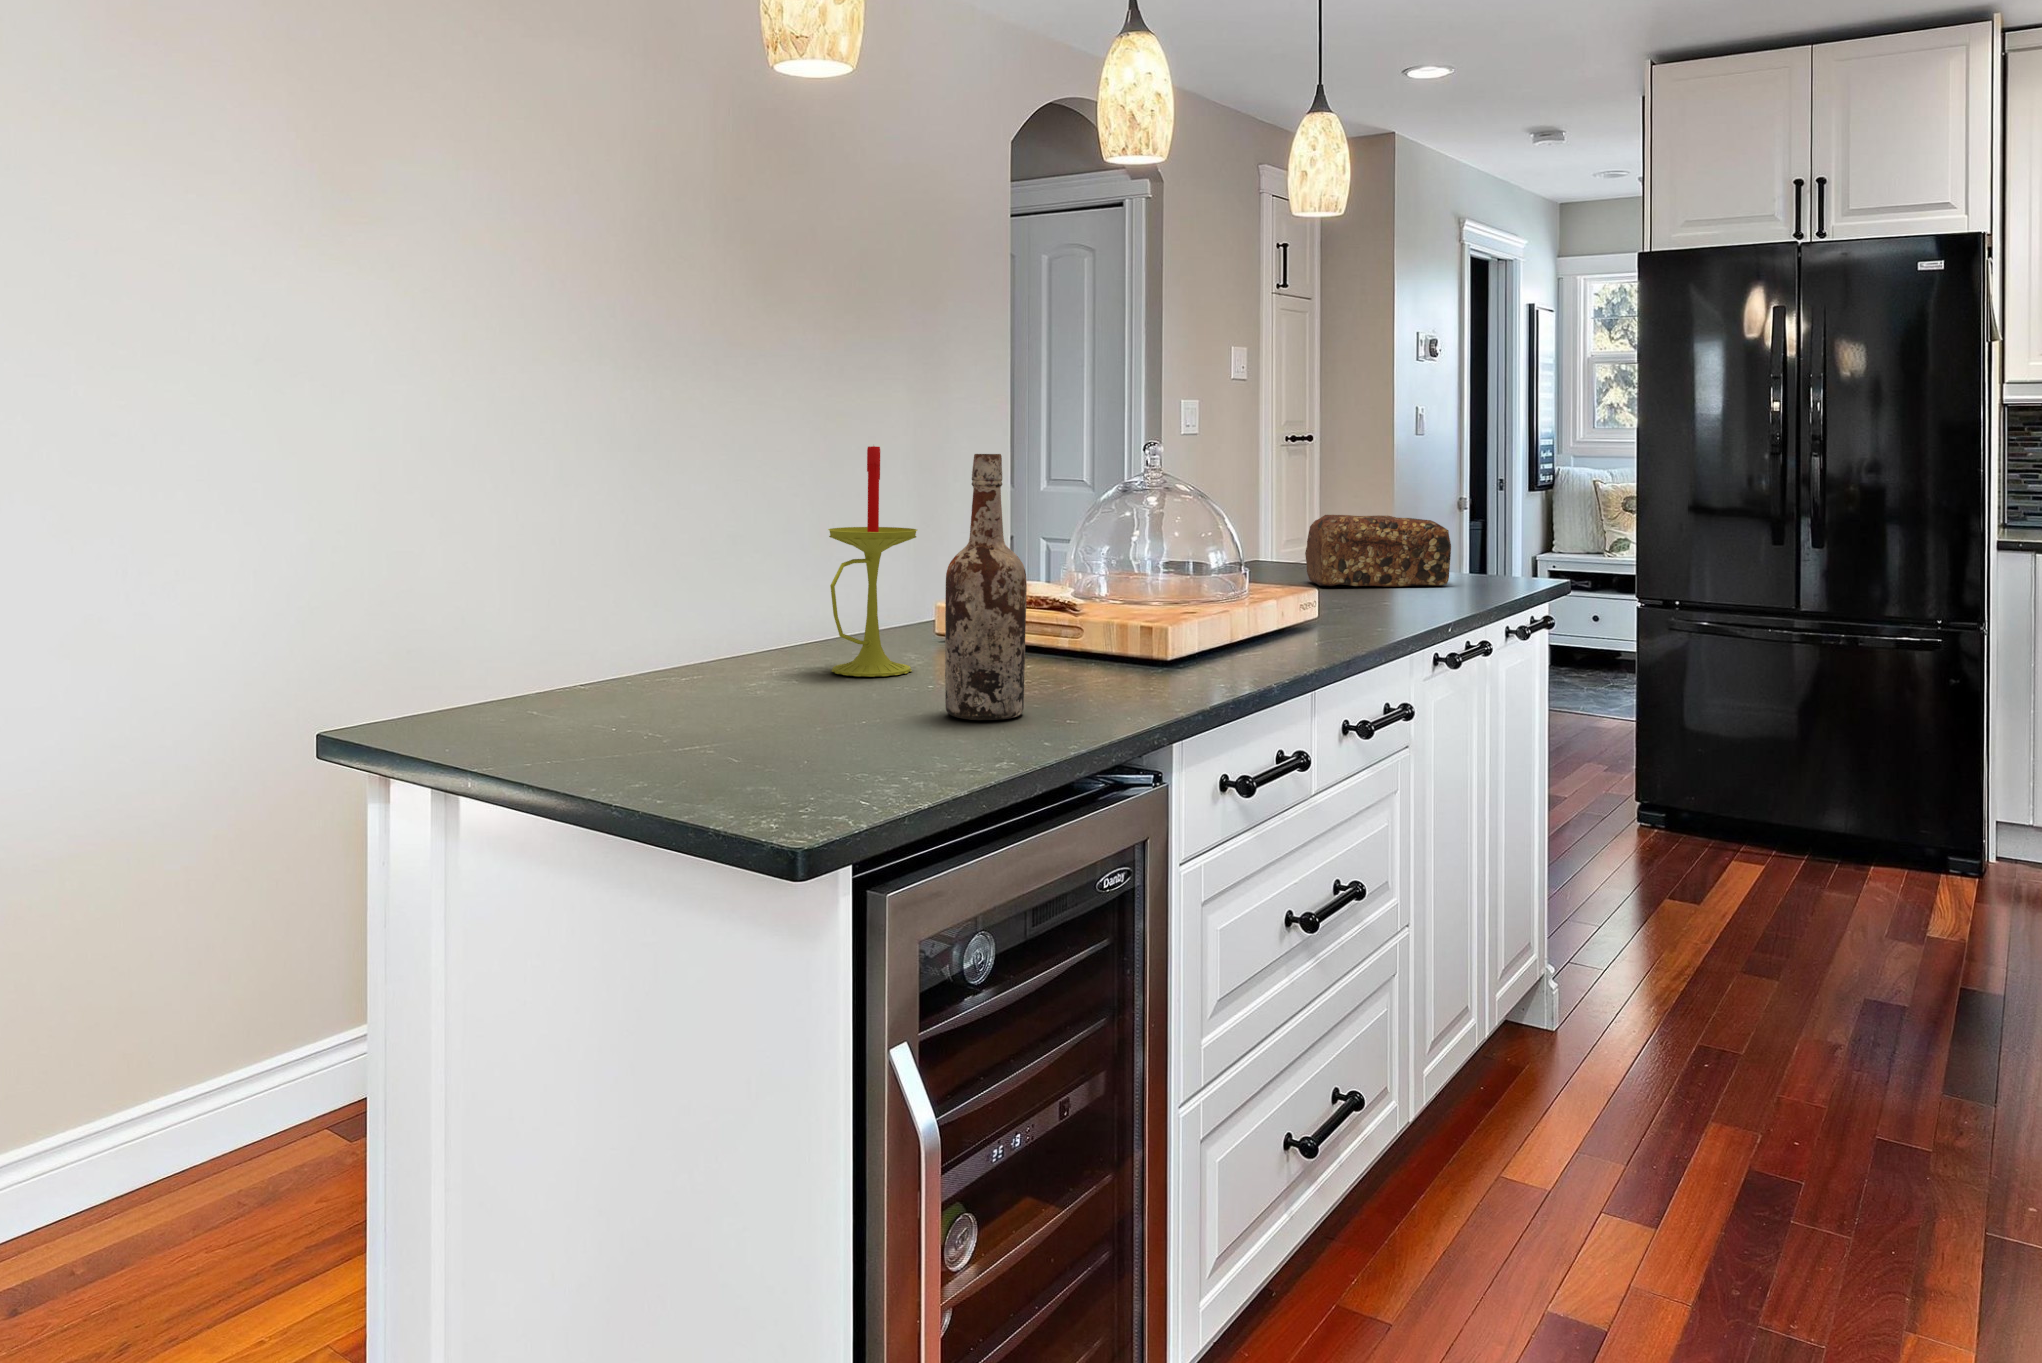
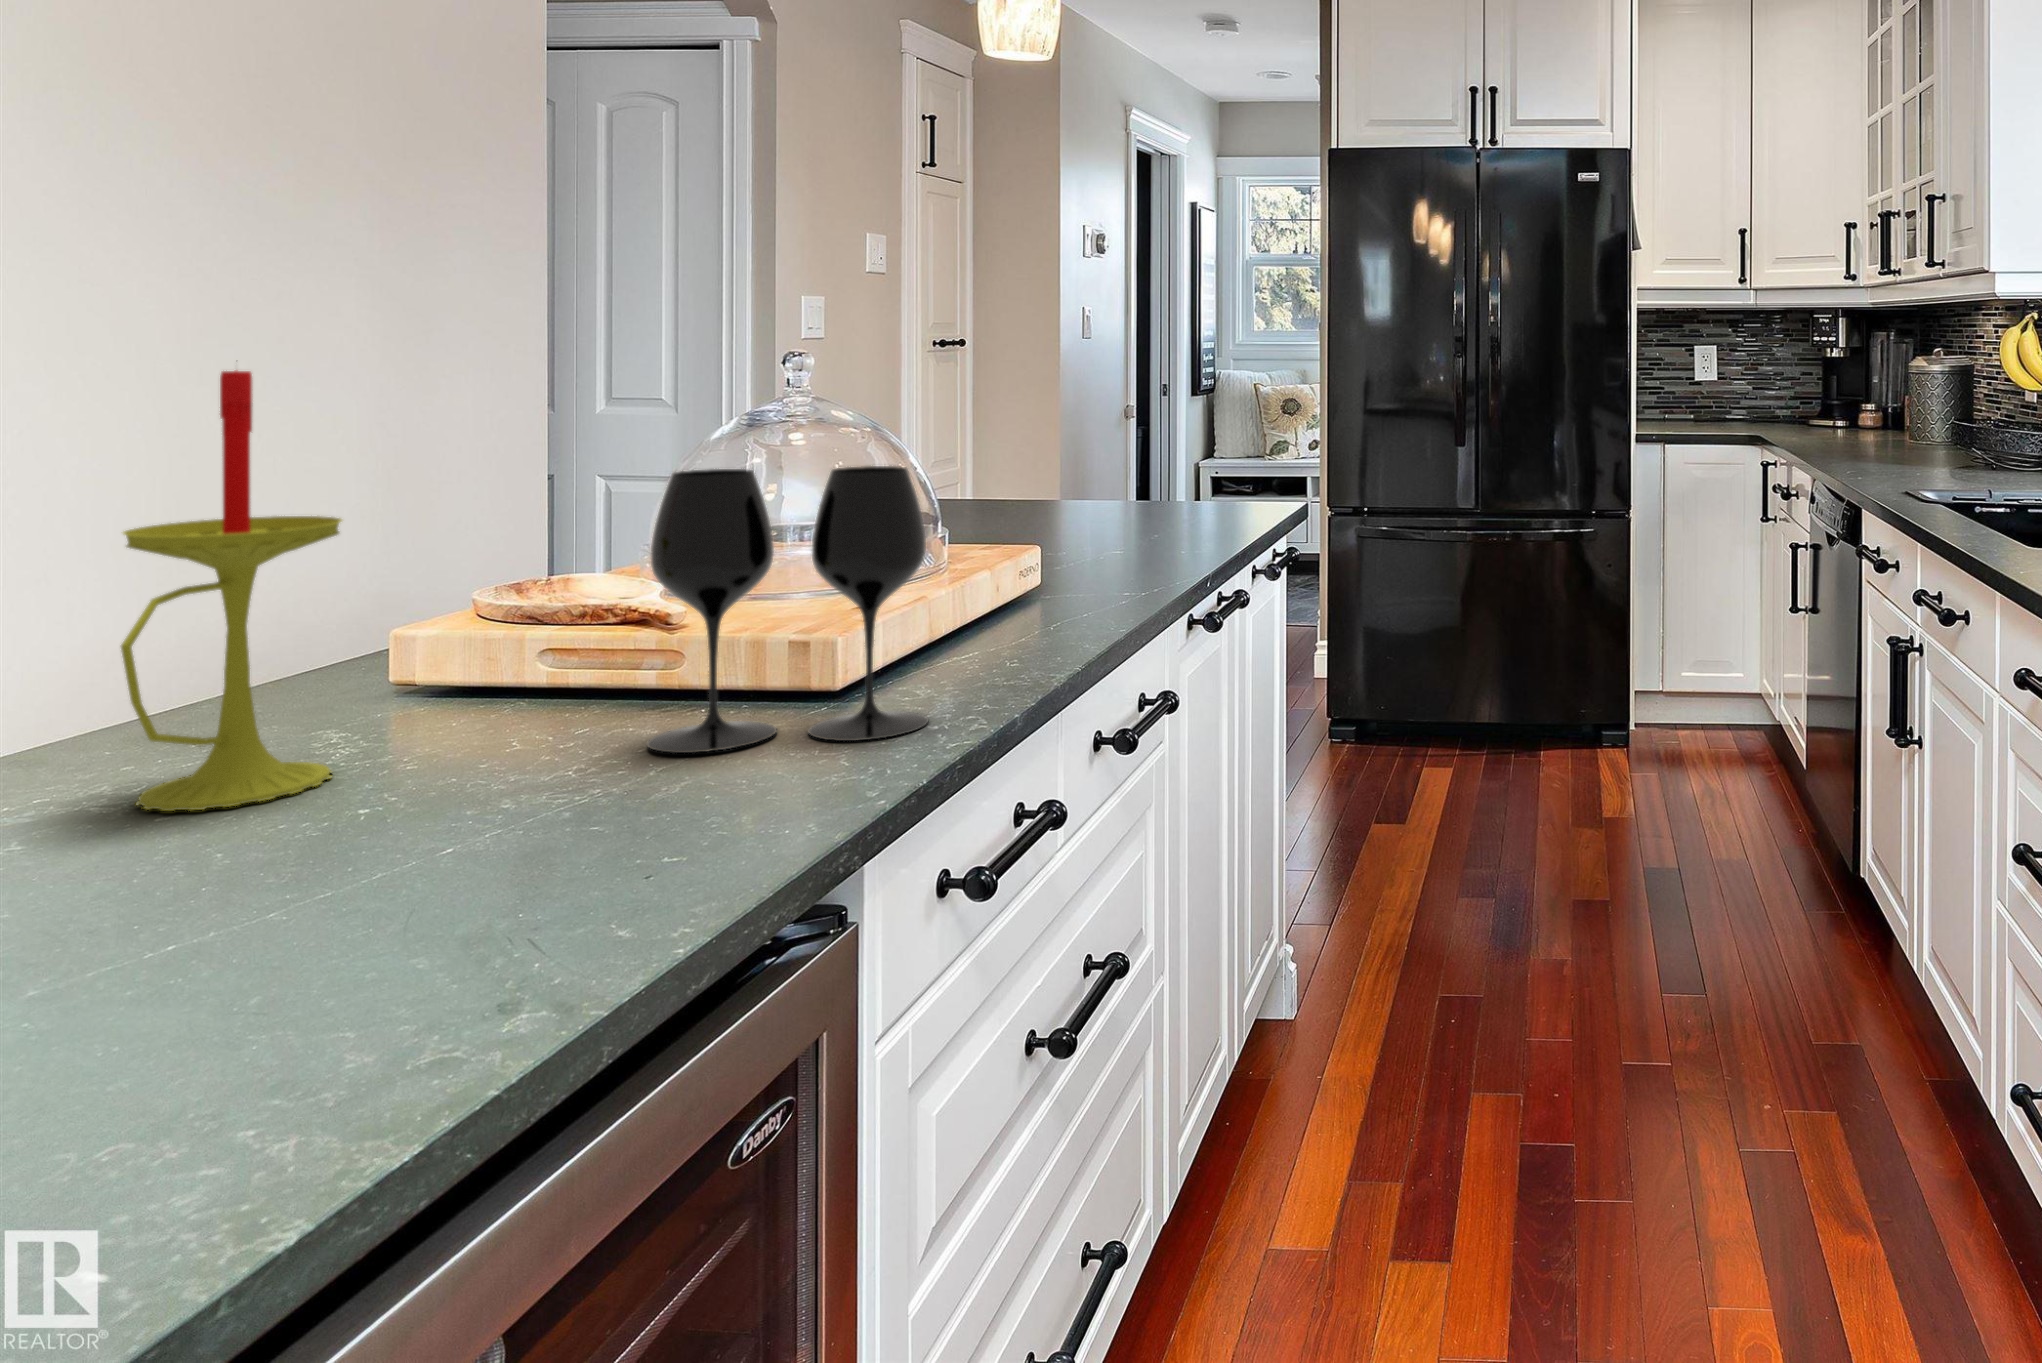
wine bottle: present [945,454,1027,720] -> none [385,388,573,907]
wine glass: none [1061,510,1220,683] -> present [647,466,929,753]
bread loaf: present [1305,515,1451,586] -> none [997,438,1179,530]

